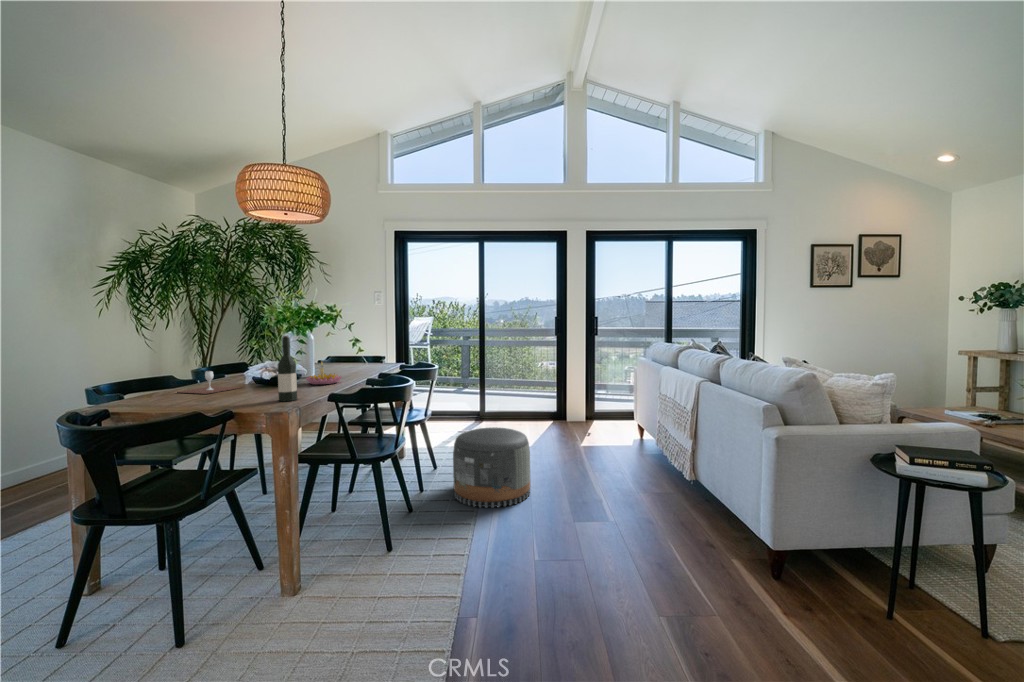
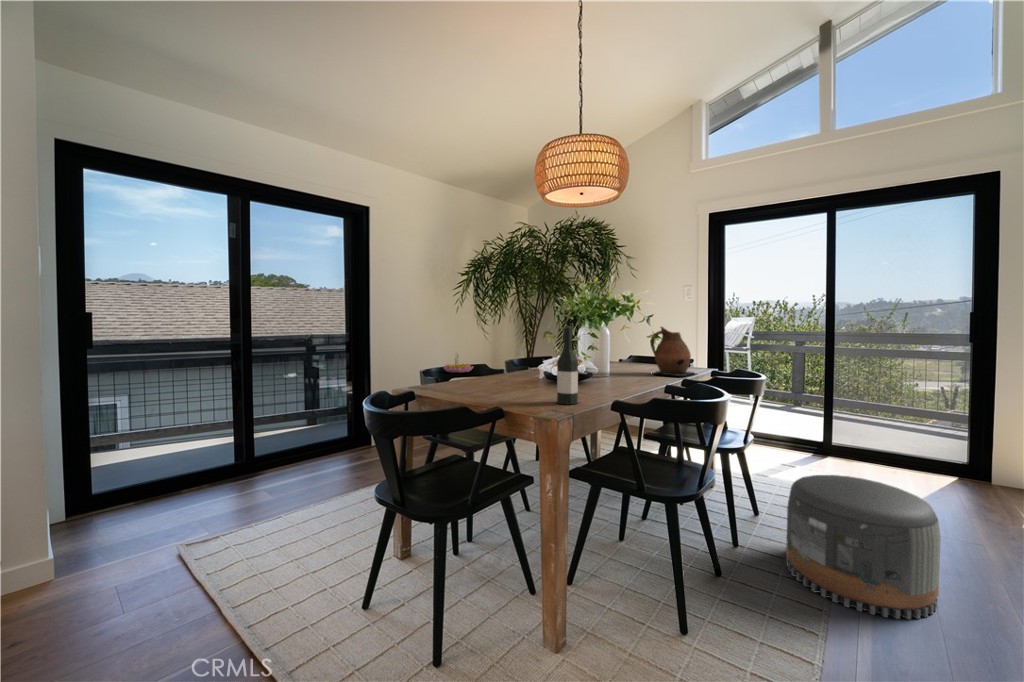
ceramic pitcher: none [350,331,389,372] -> present [651,327,694,376]
candle holder: present [306,362,342,385] -> present [443,352,473,373]
wine glass: present [180,371,239,394] -> none [477,362,534,385]

